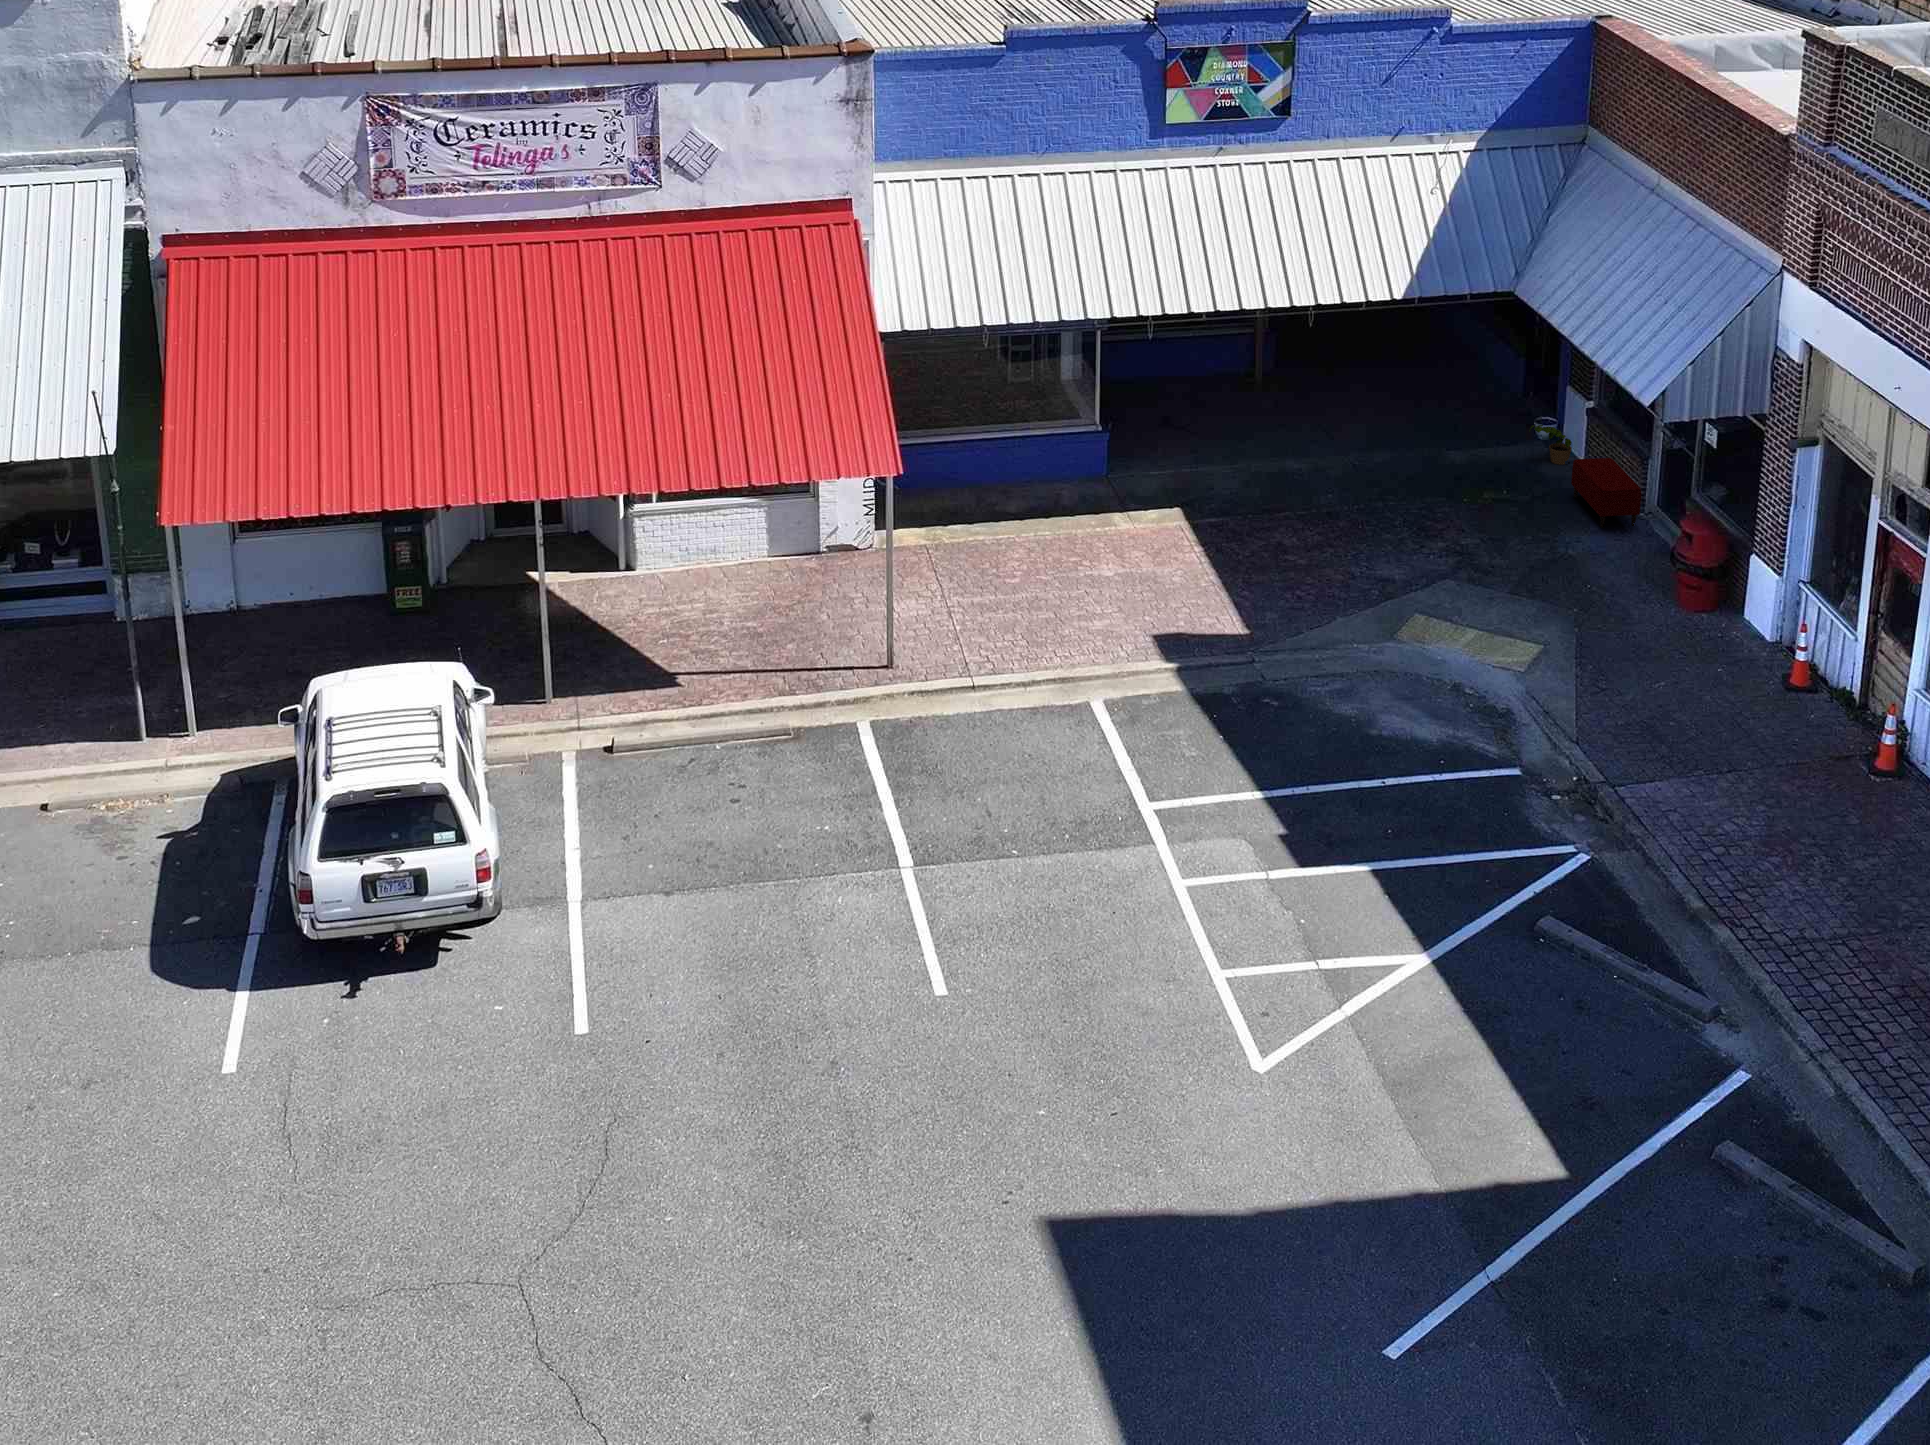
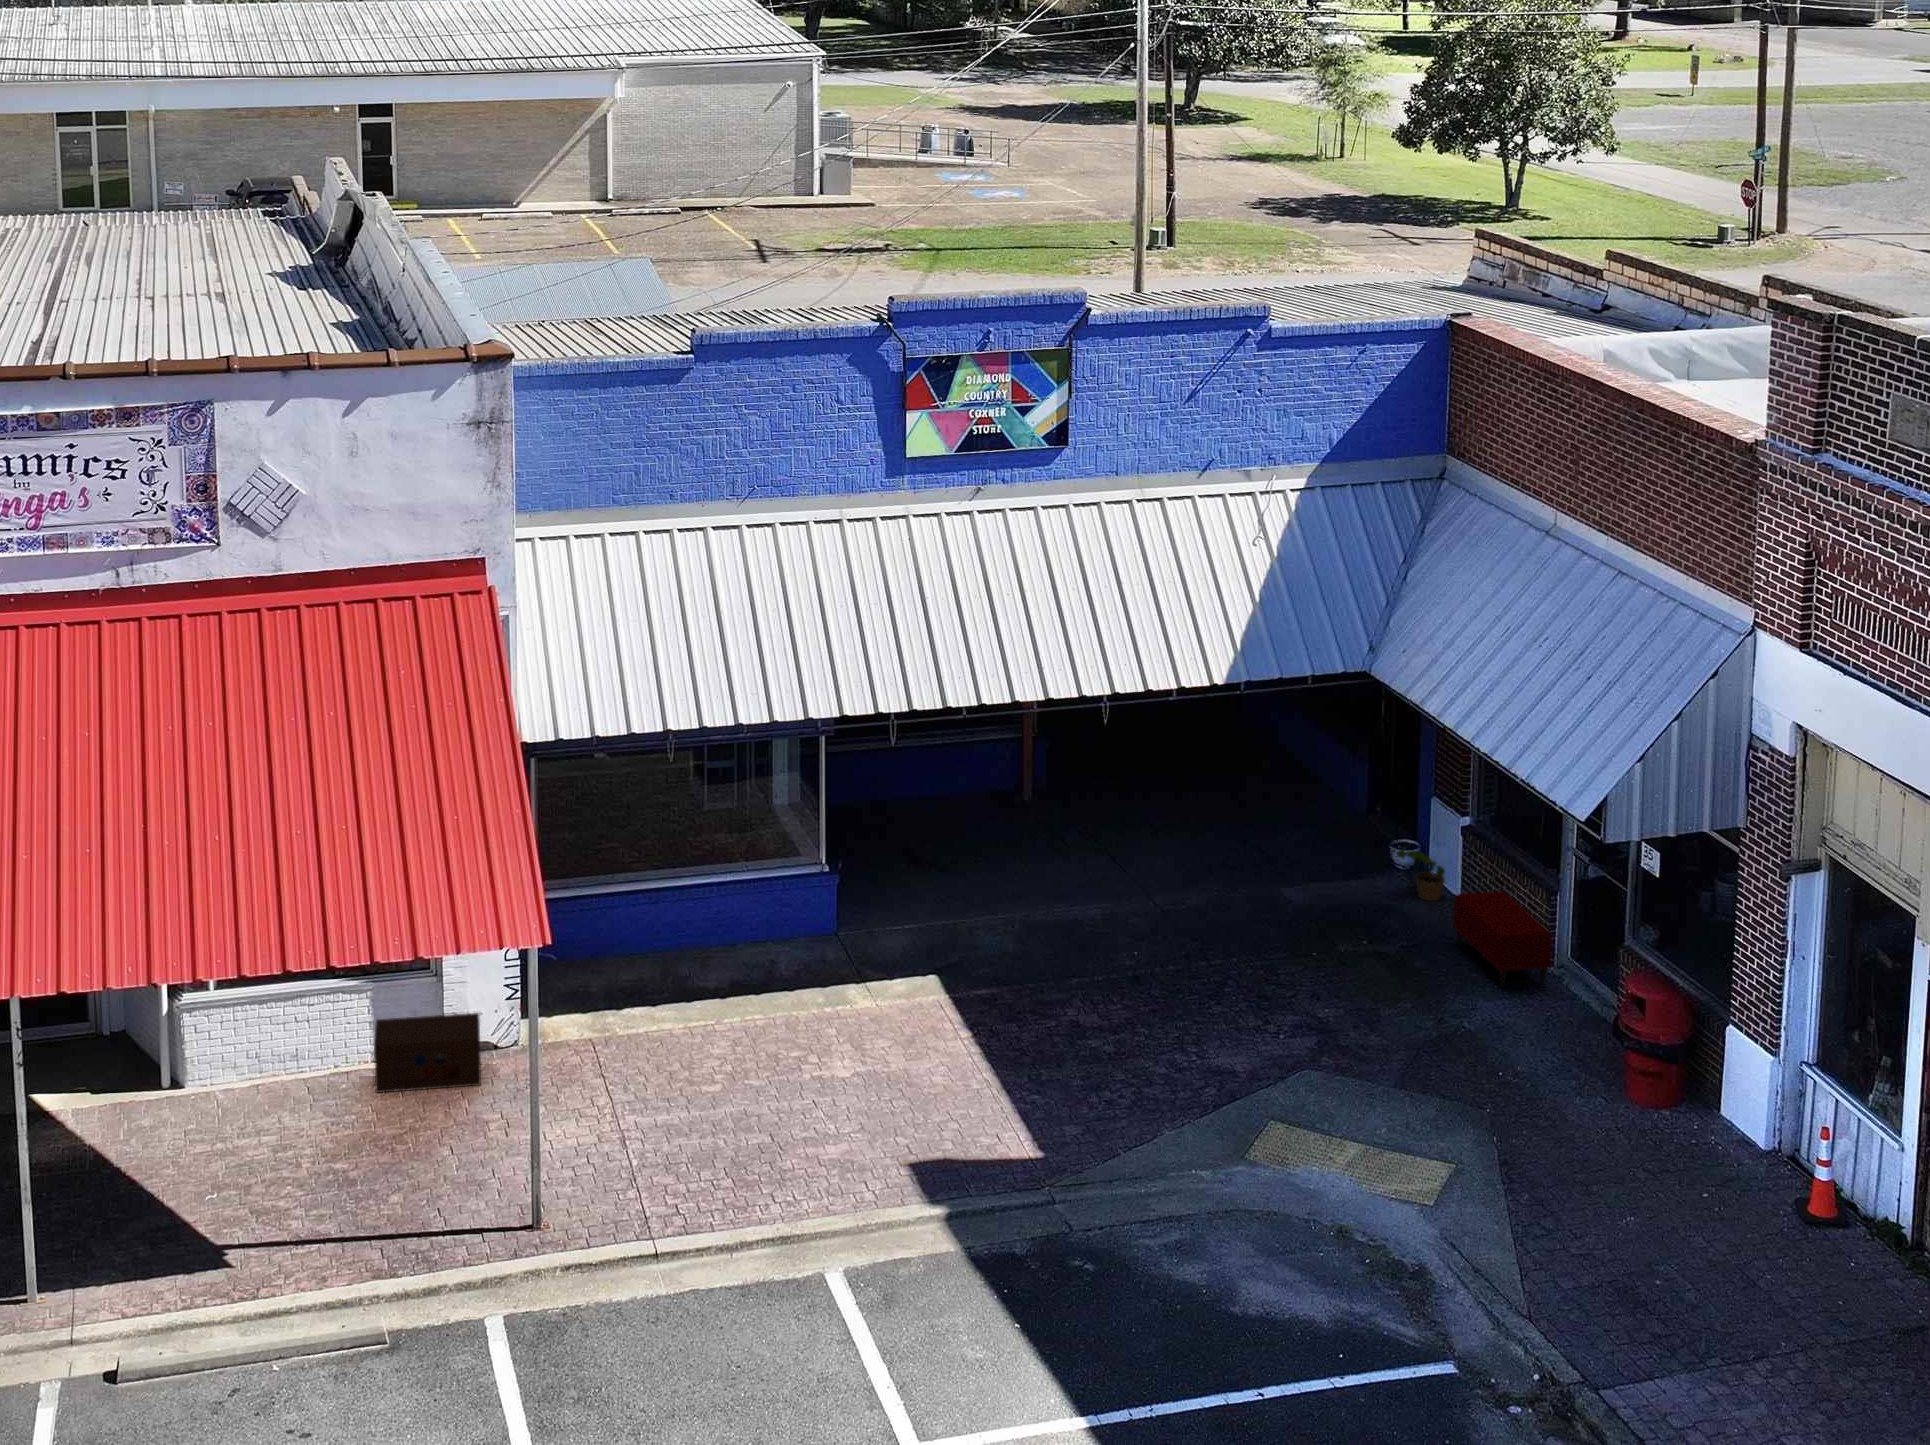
cardboard box: none [769,524,846,578] -> present [374,1013,481,1093]

